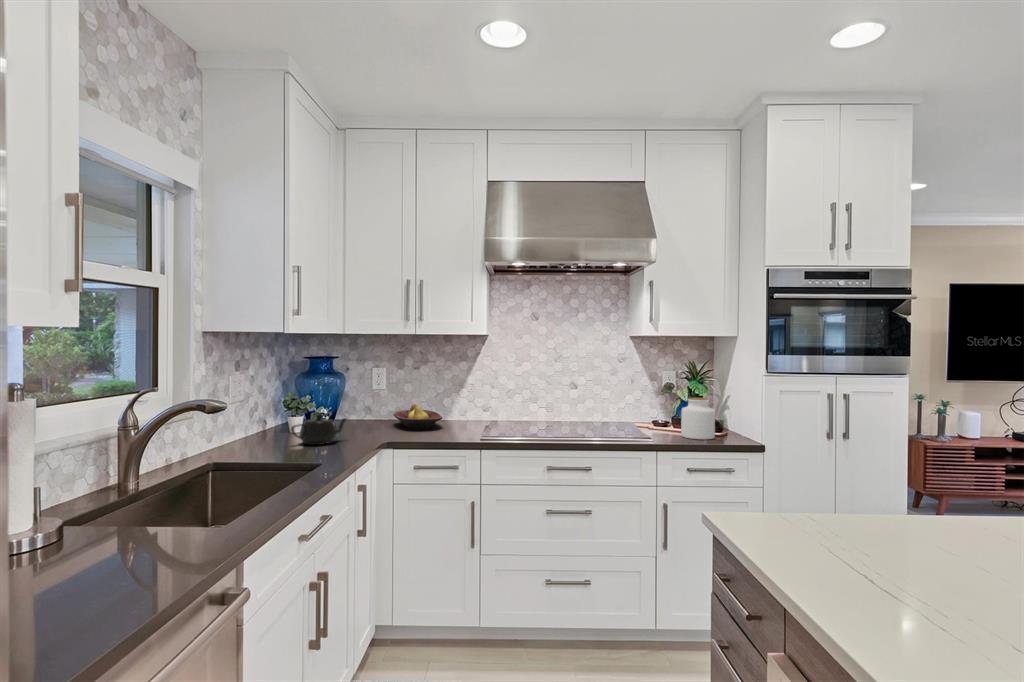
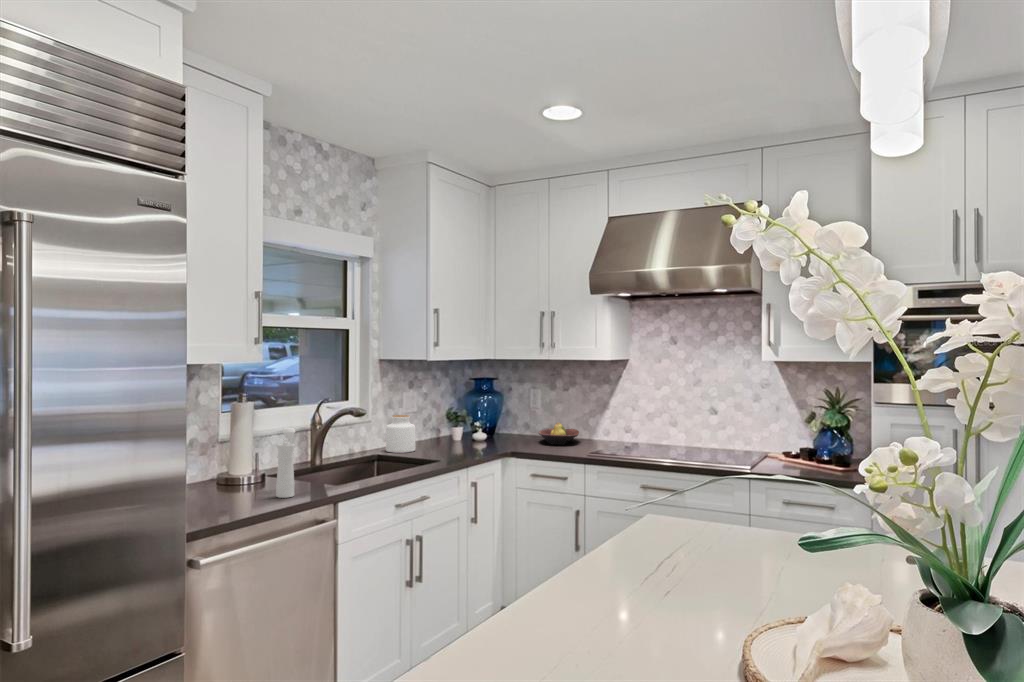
jar: present [681,397,715,439] -> present [386,415,415,453]
teapot: present [291,414,346,445] -> none [440,425,487,449]
pepper mill: none [117,442,159,577] -> present [276,428,295,498]

